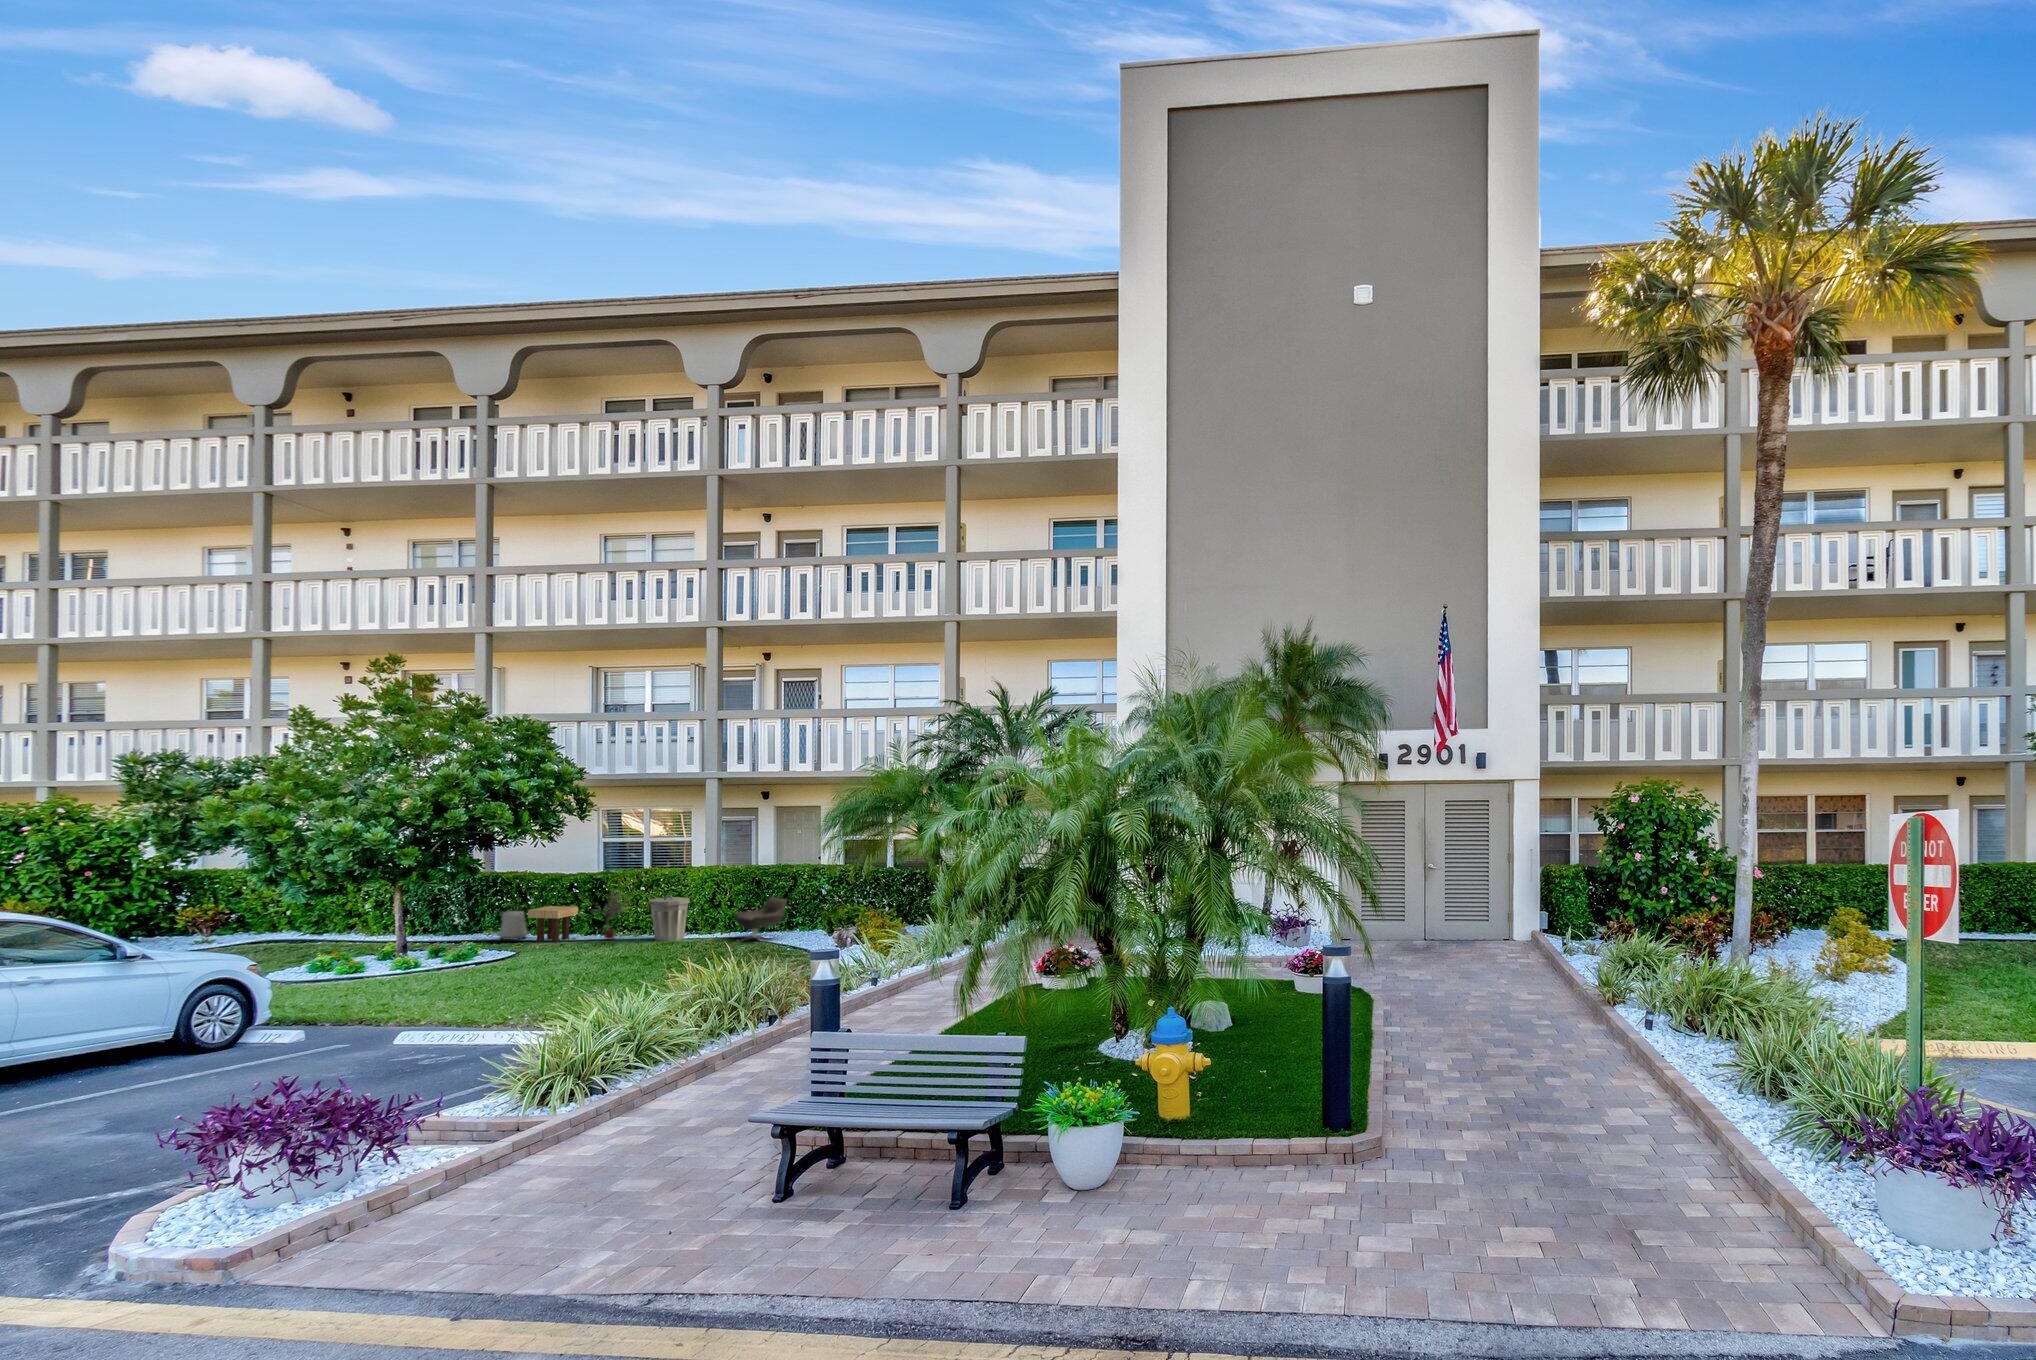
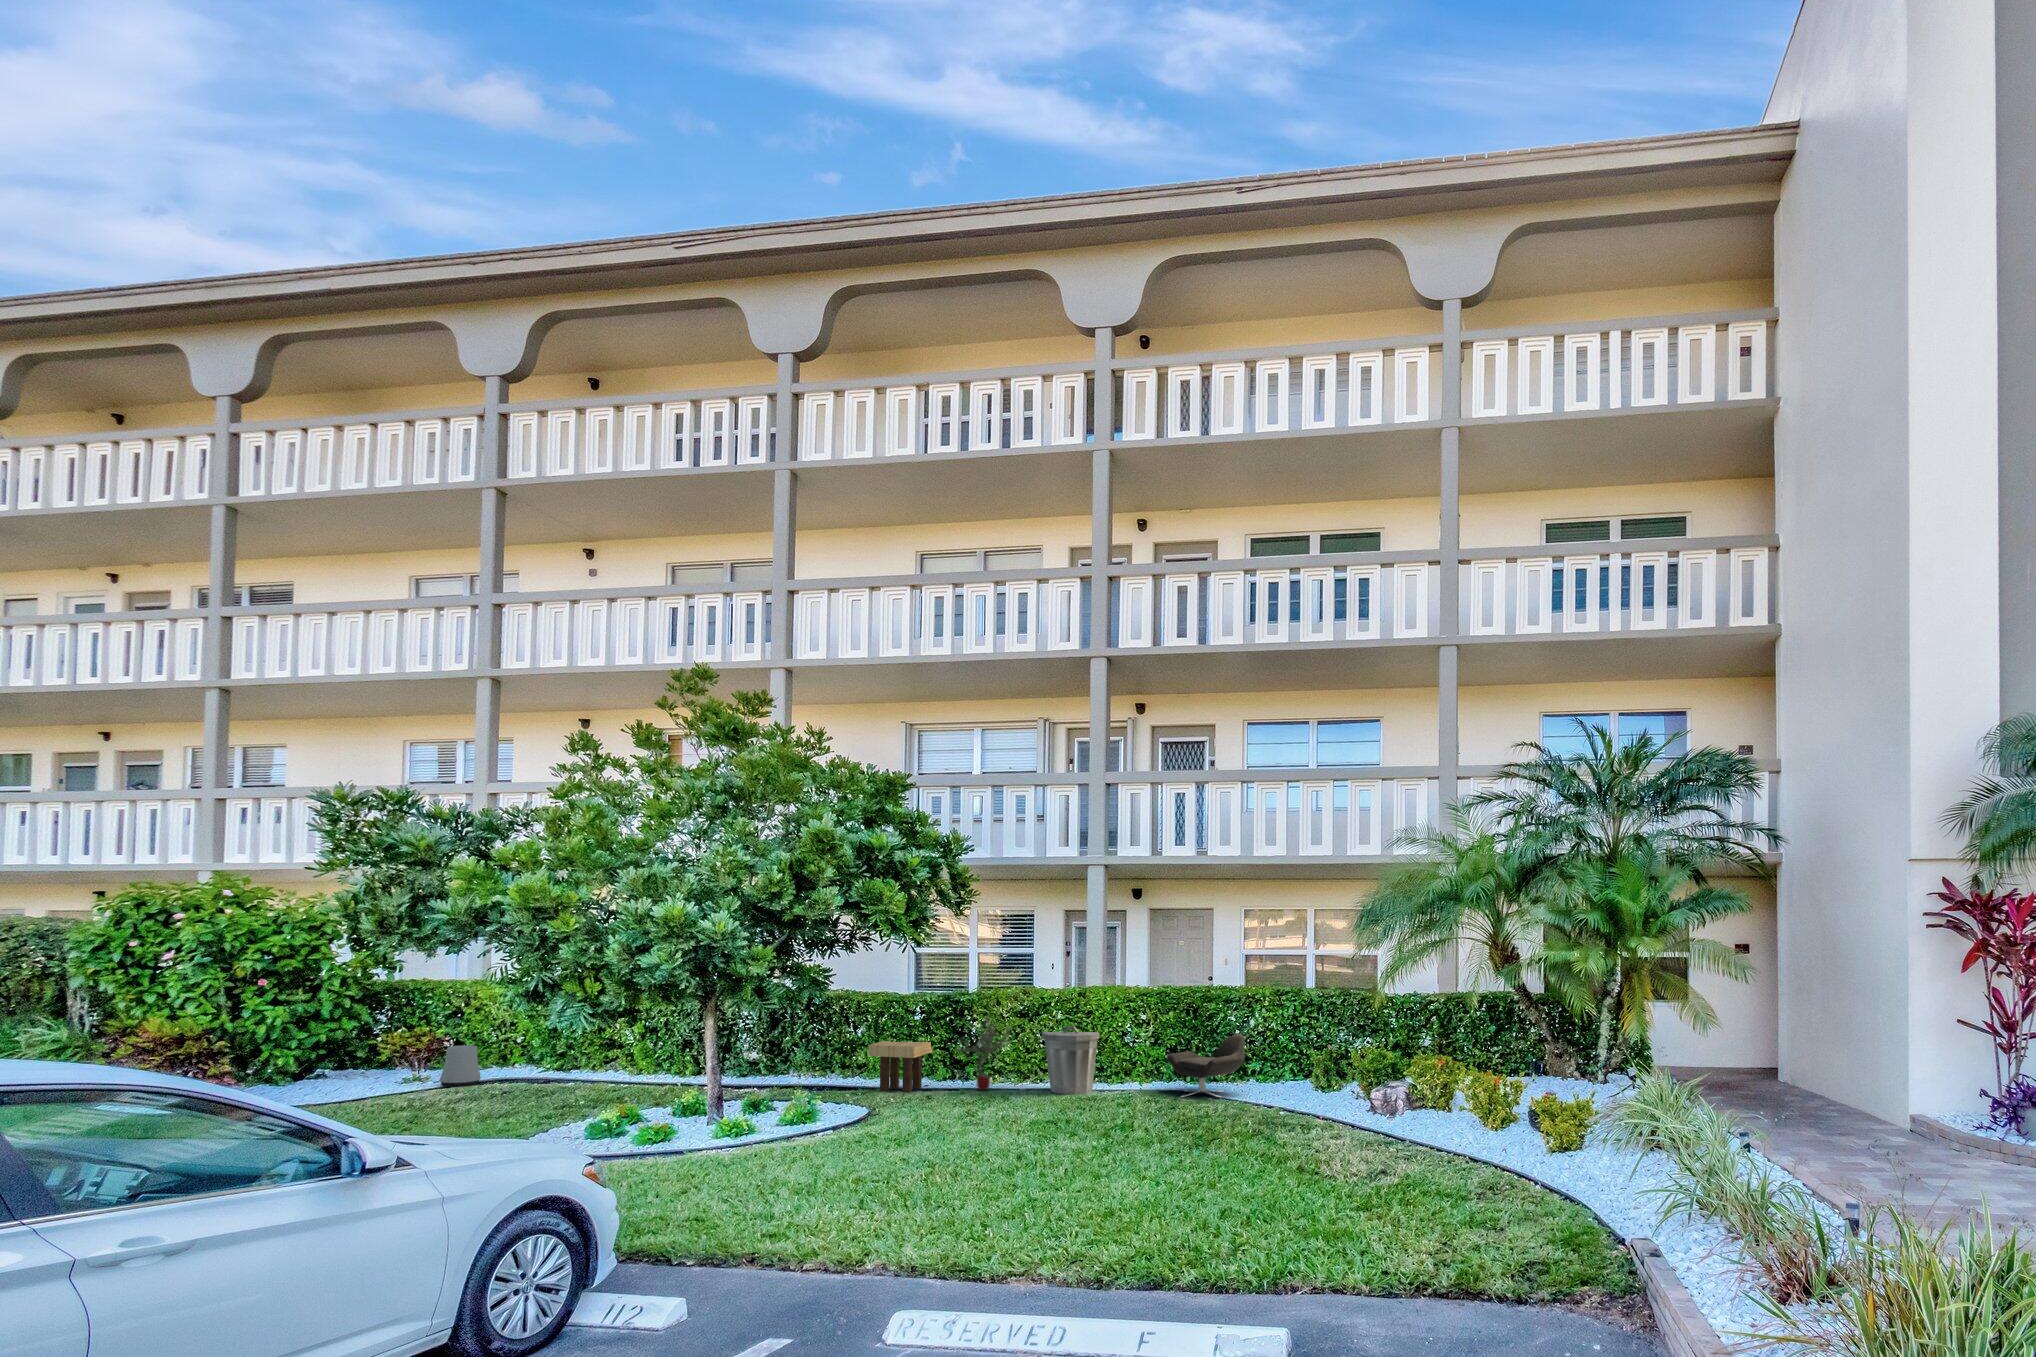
stool: present [499,911,528,940] -> present [439,1045,481,1087]

